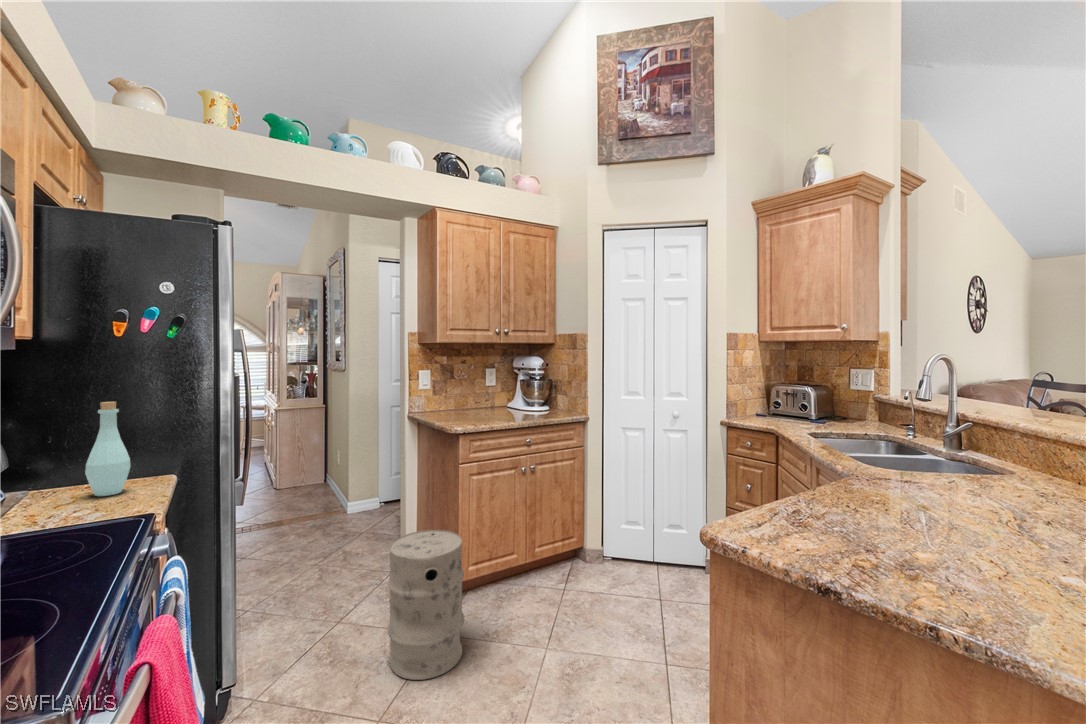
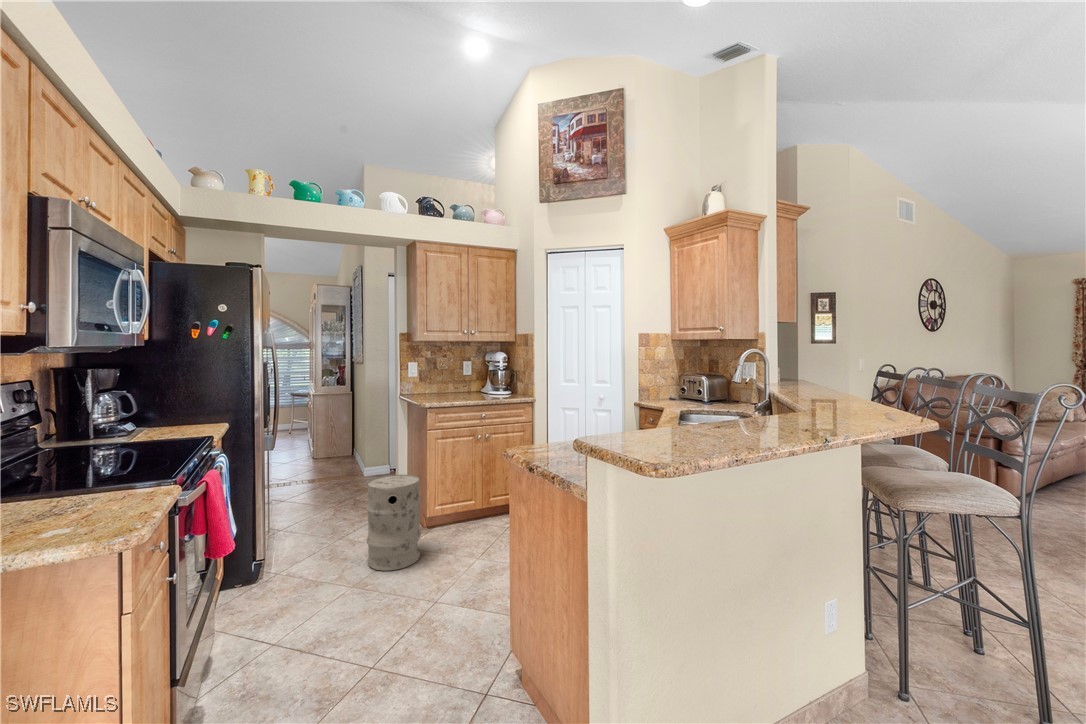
bottle: present [85,402,130,496] -> none [175,379,200,434]

